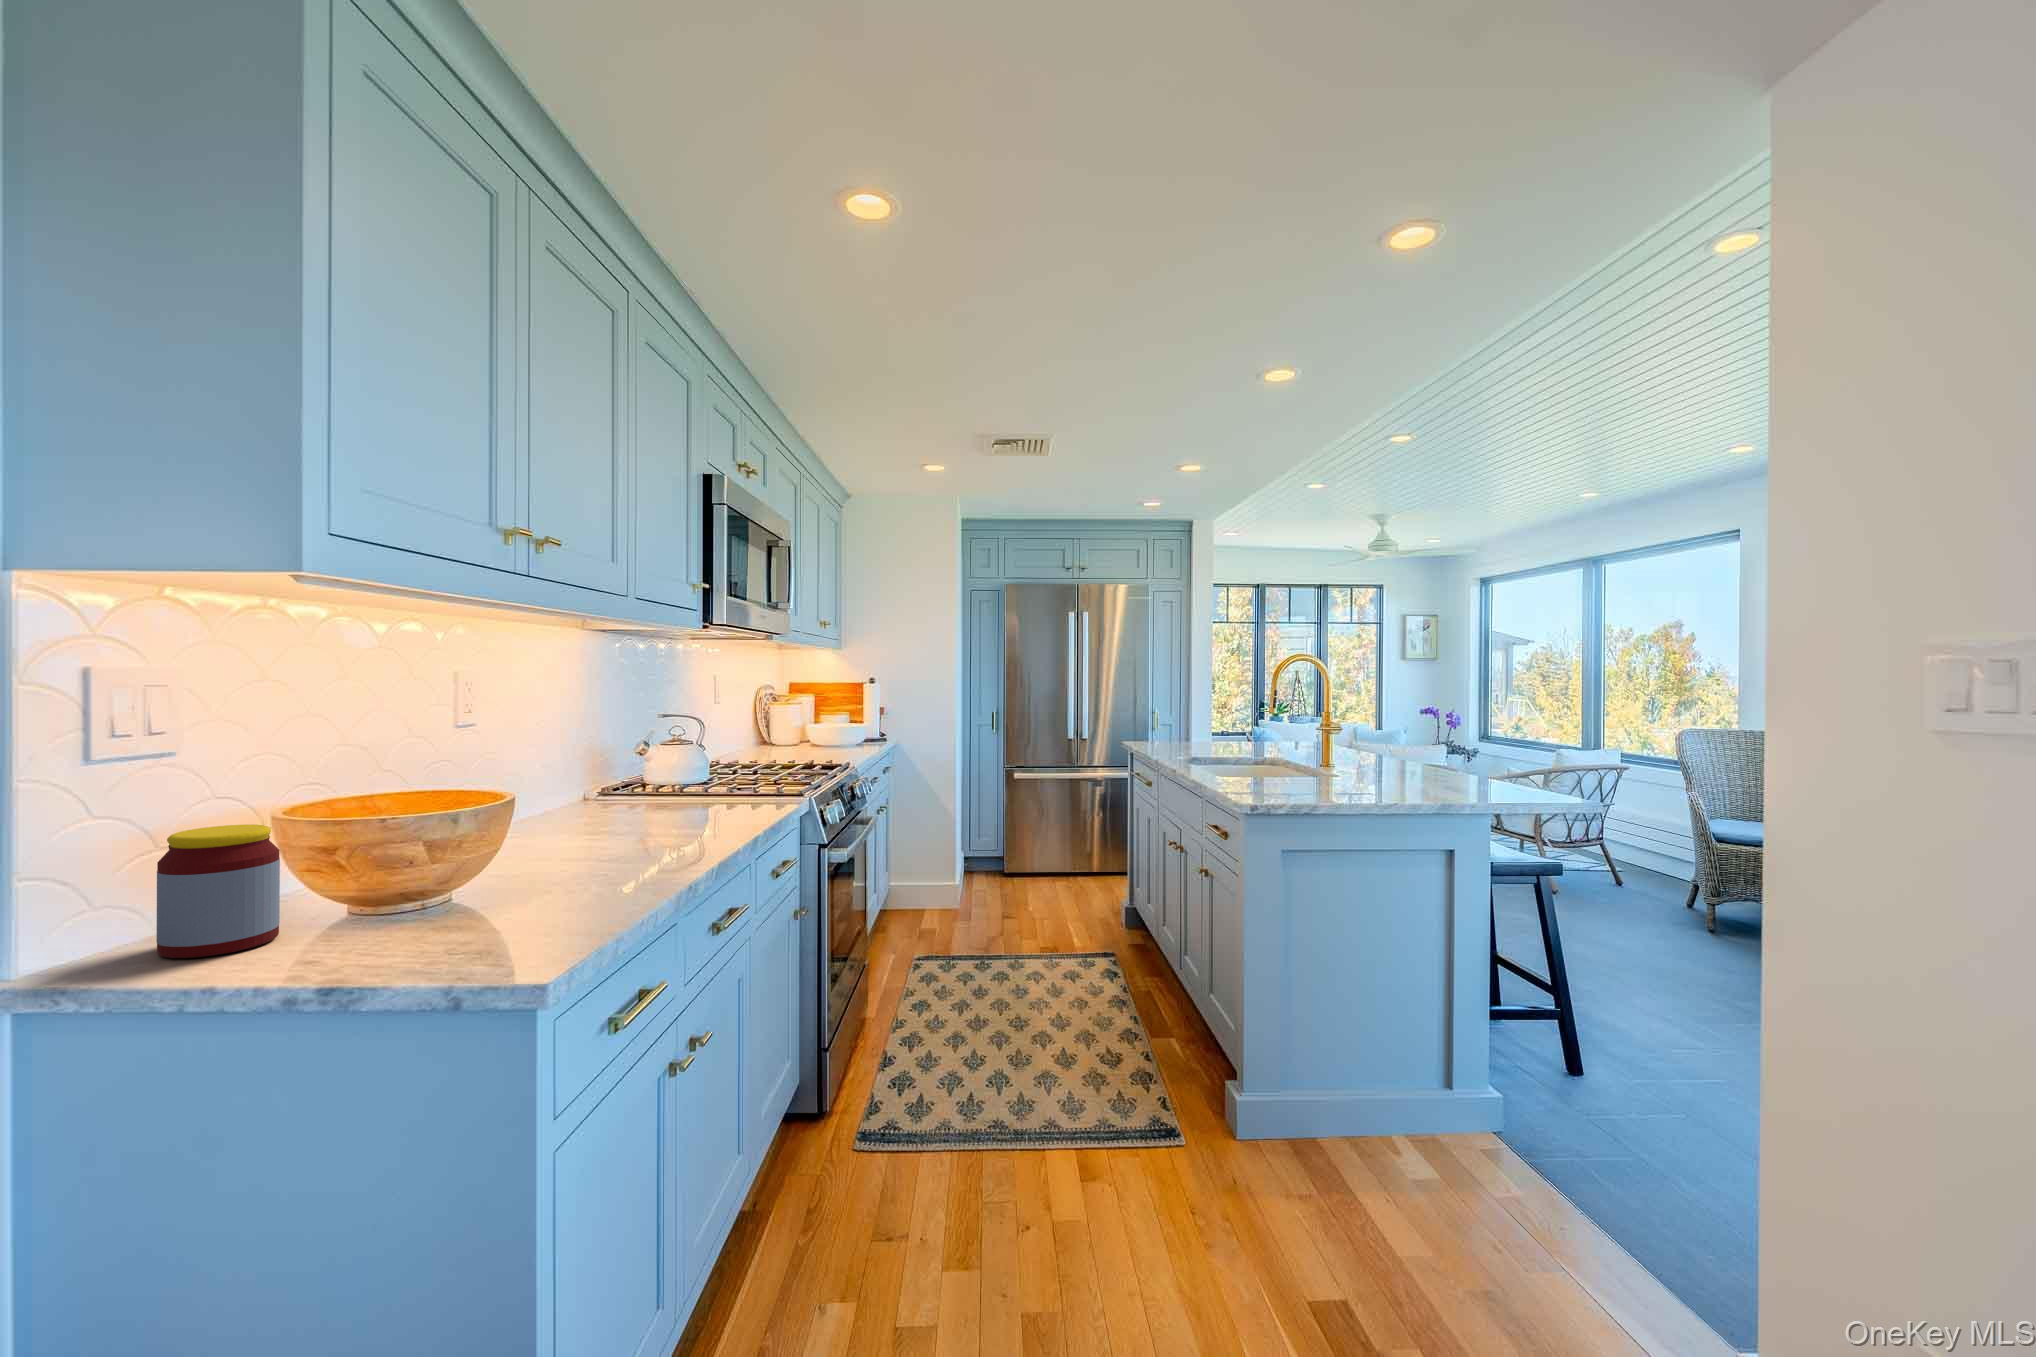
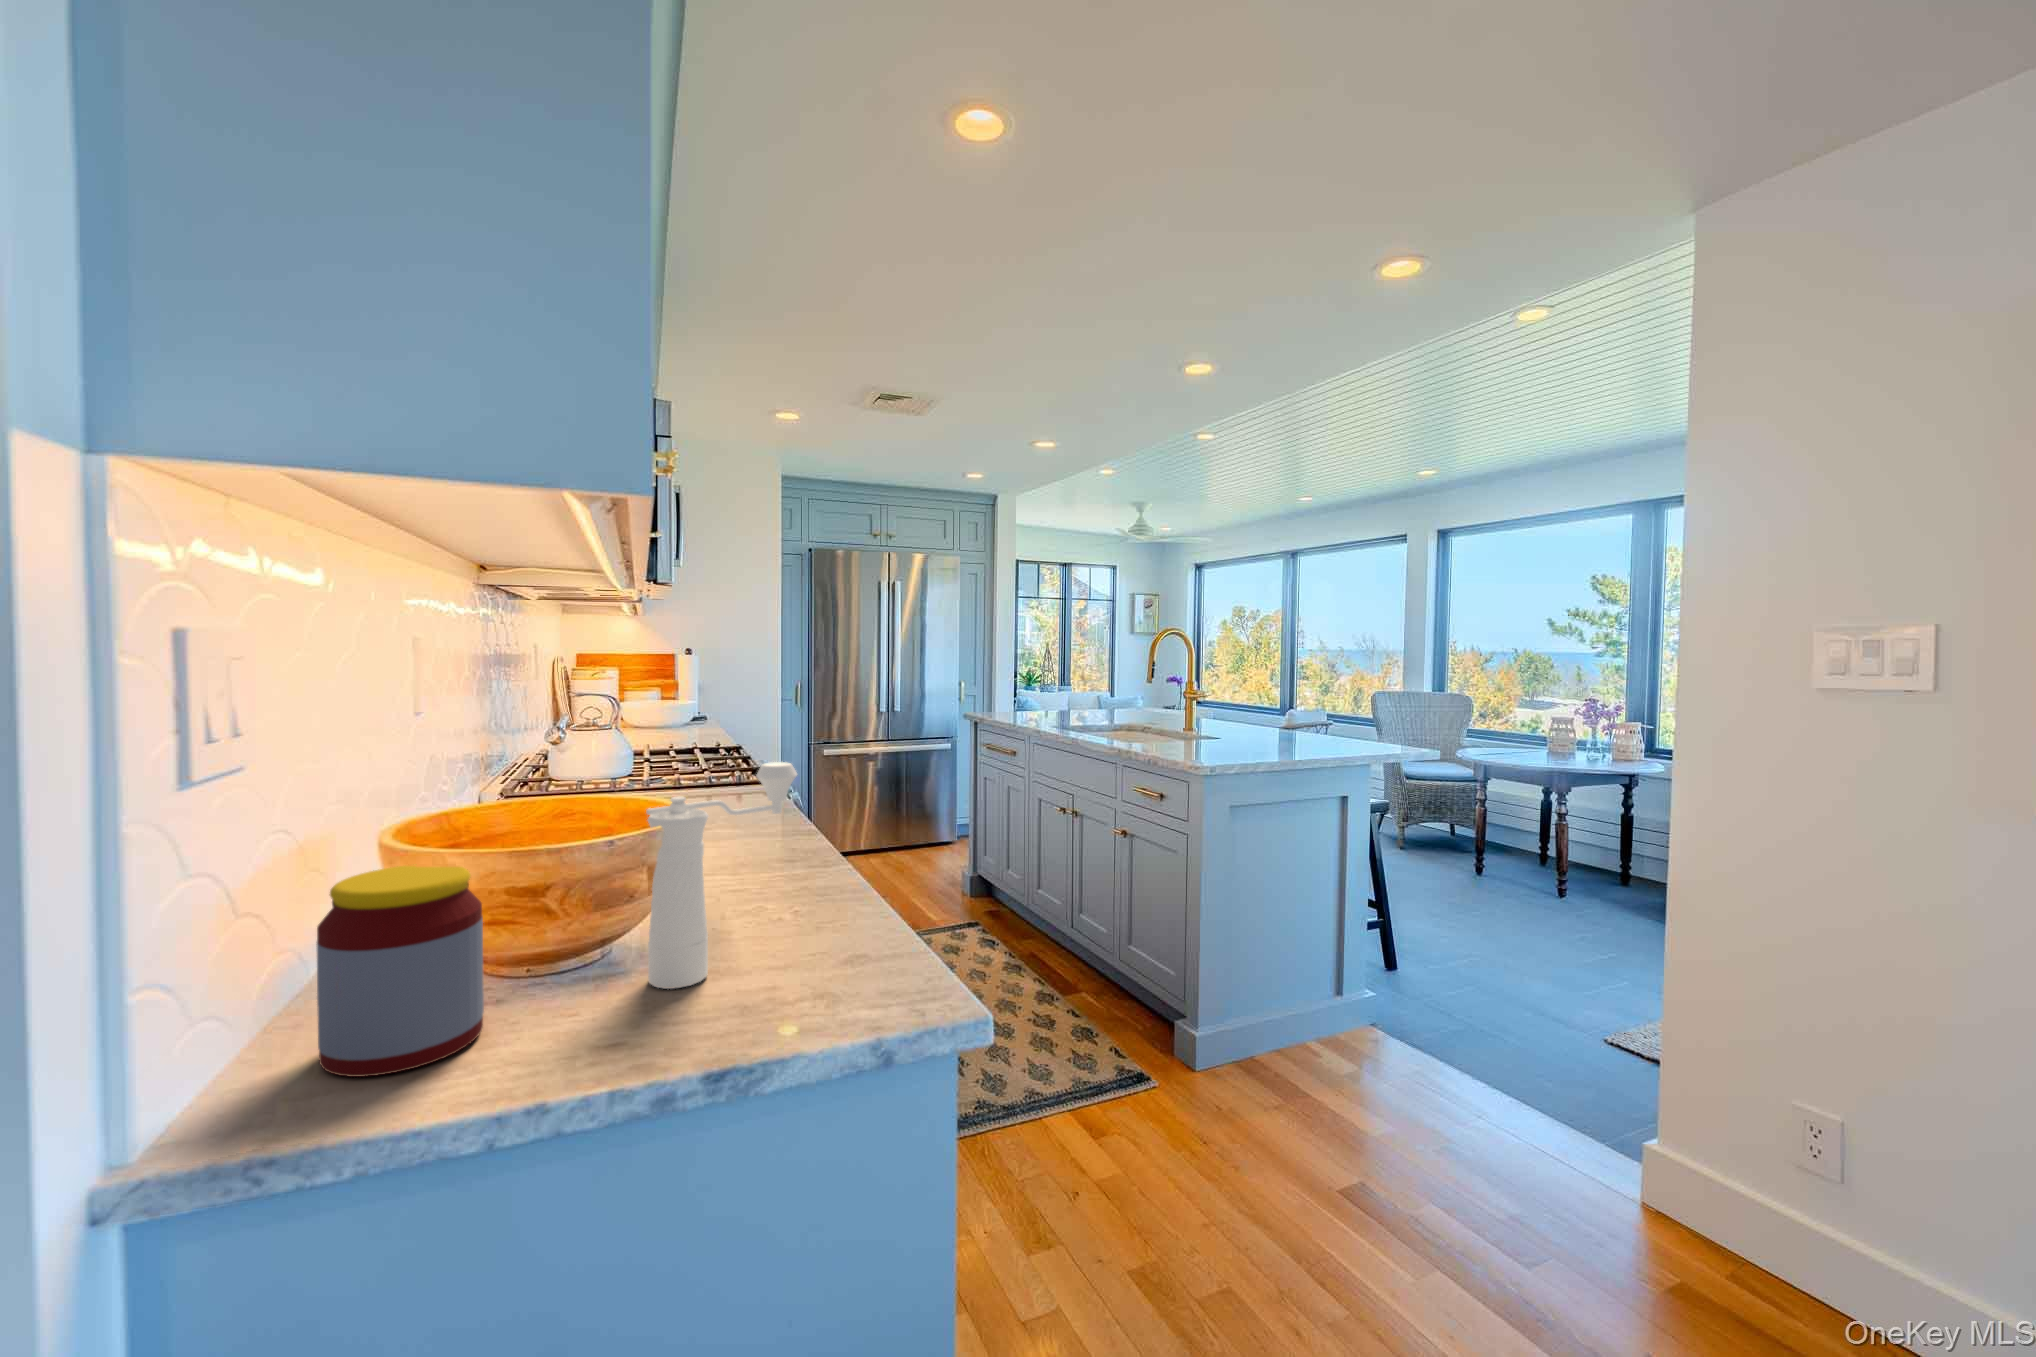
pepper mill: none [404,769,545,935] -> present [646,762,797,989]

